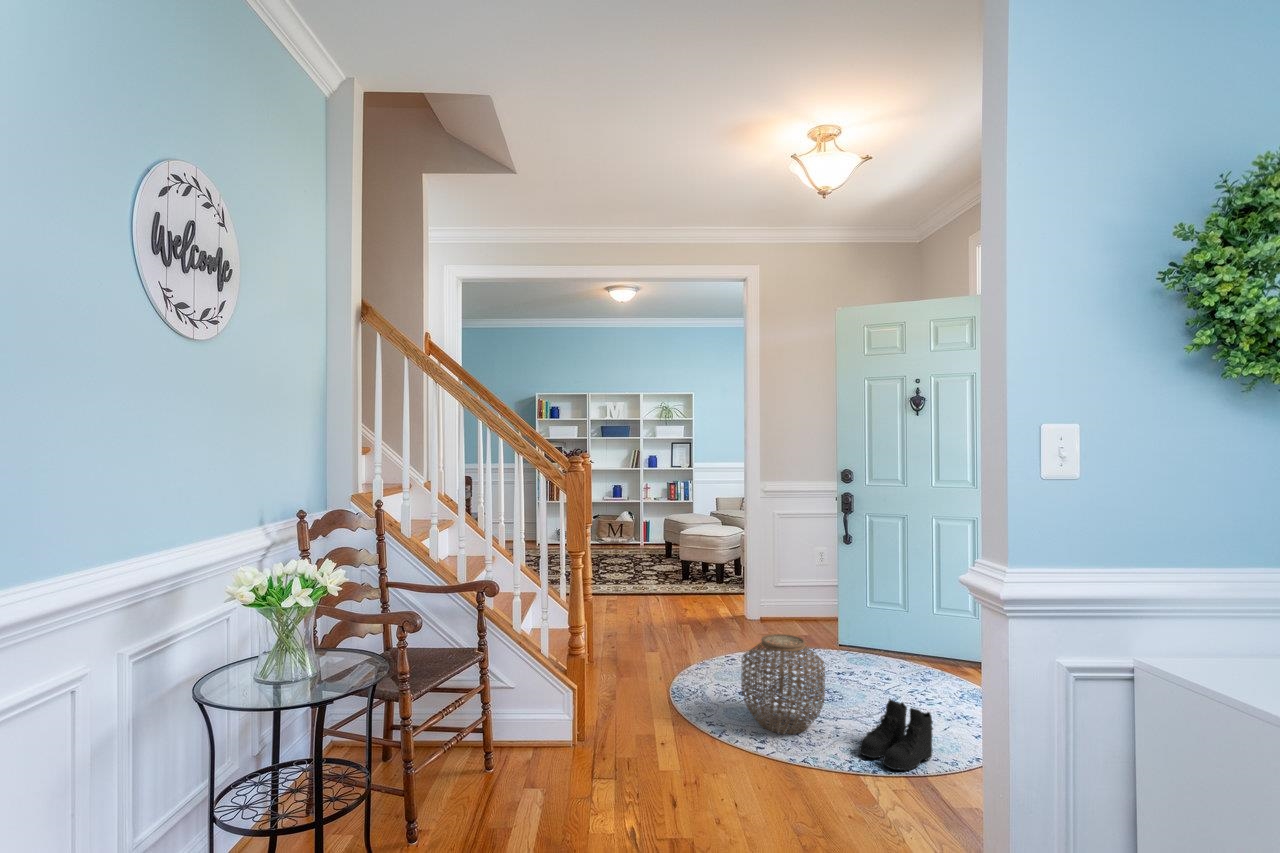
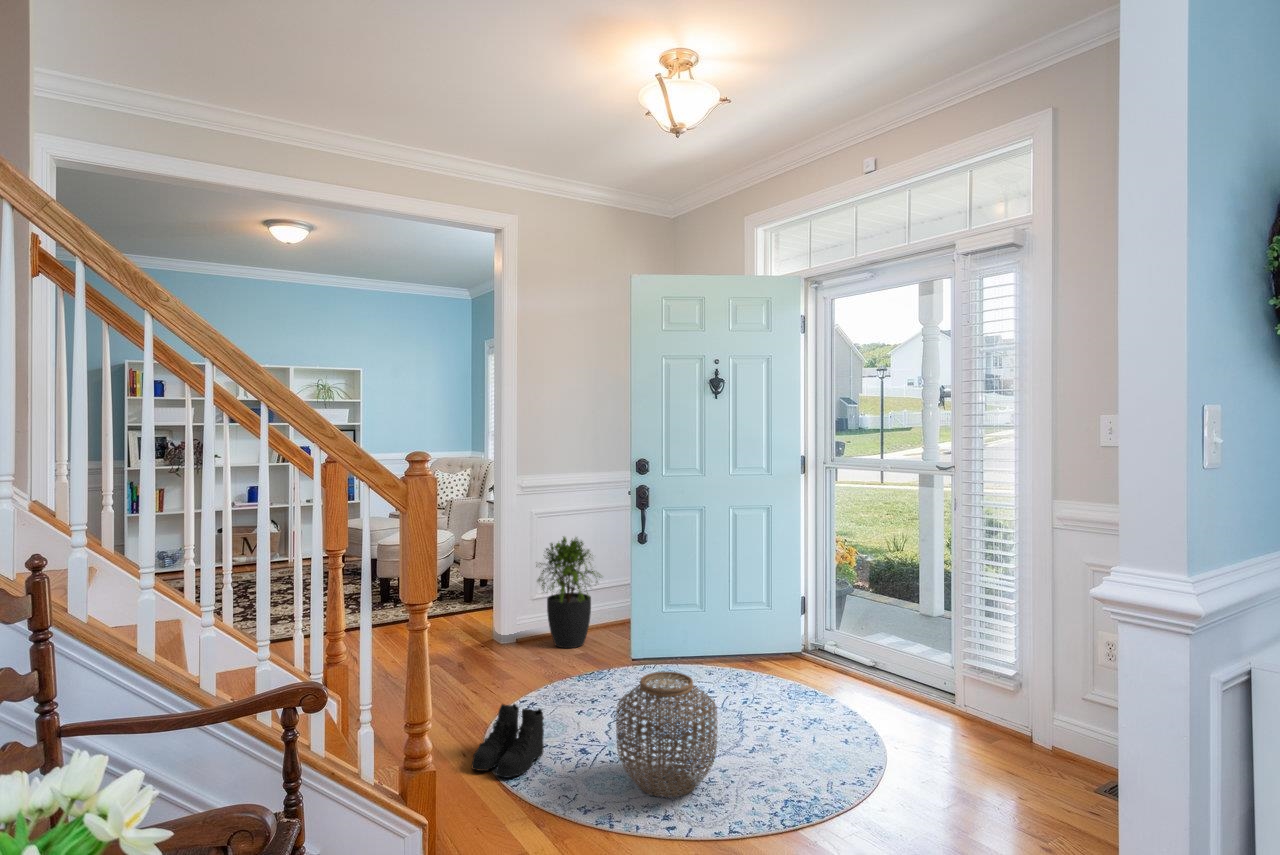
potted plant: none [764,532,823,629] -> present [536,537,600,648]
boots: present [859,699,933,771] -> present [472,704,544,778]

